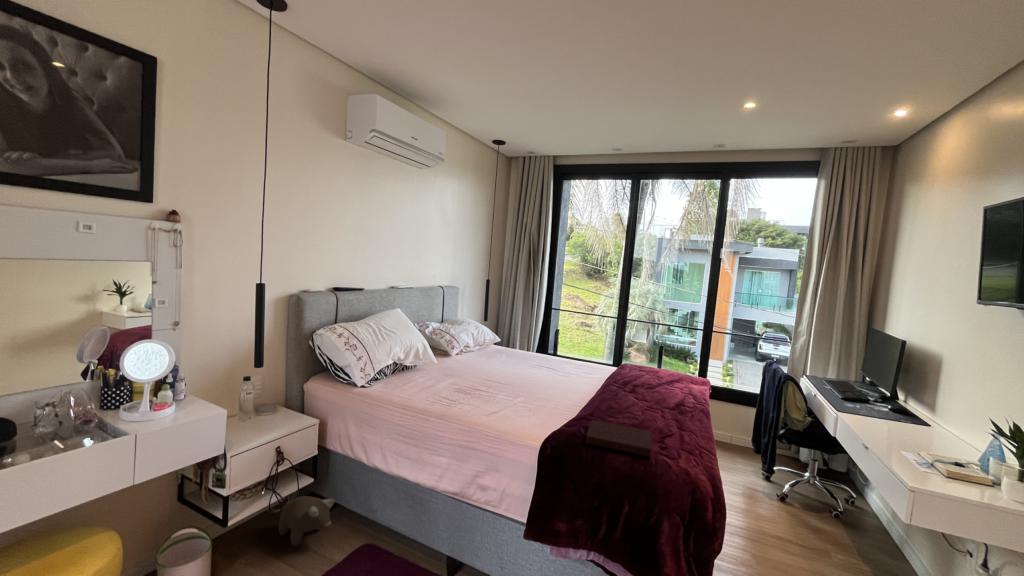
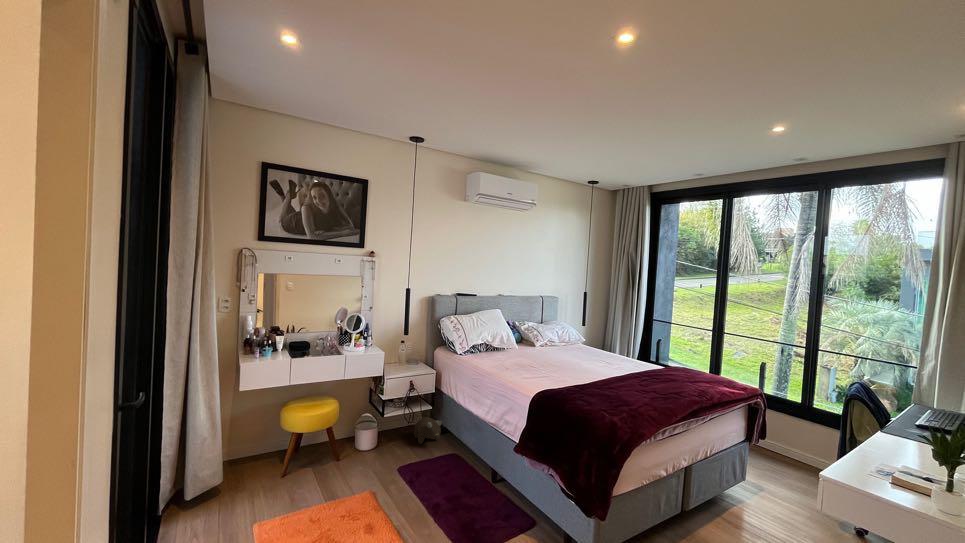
notebook: present [585,420,651,457] -> none [568,385,624,409]

